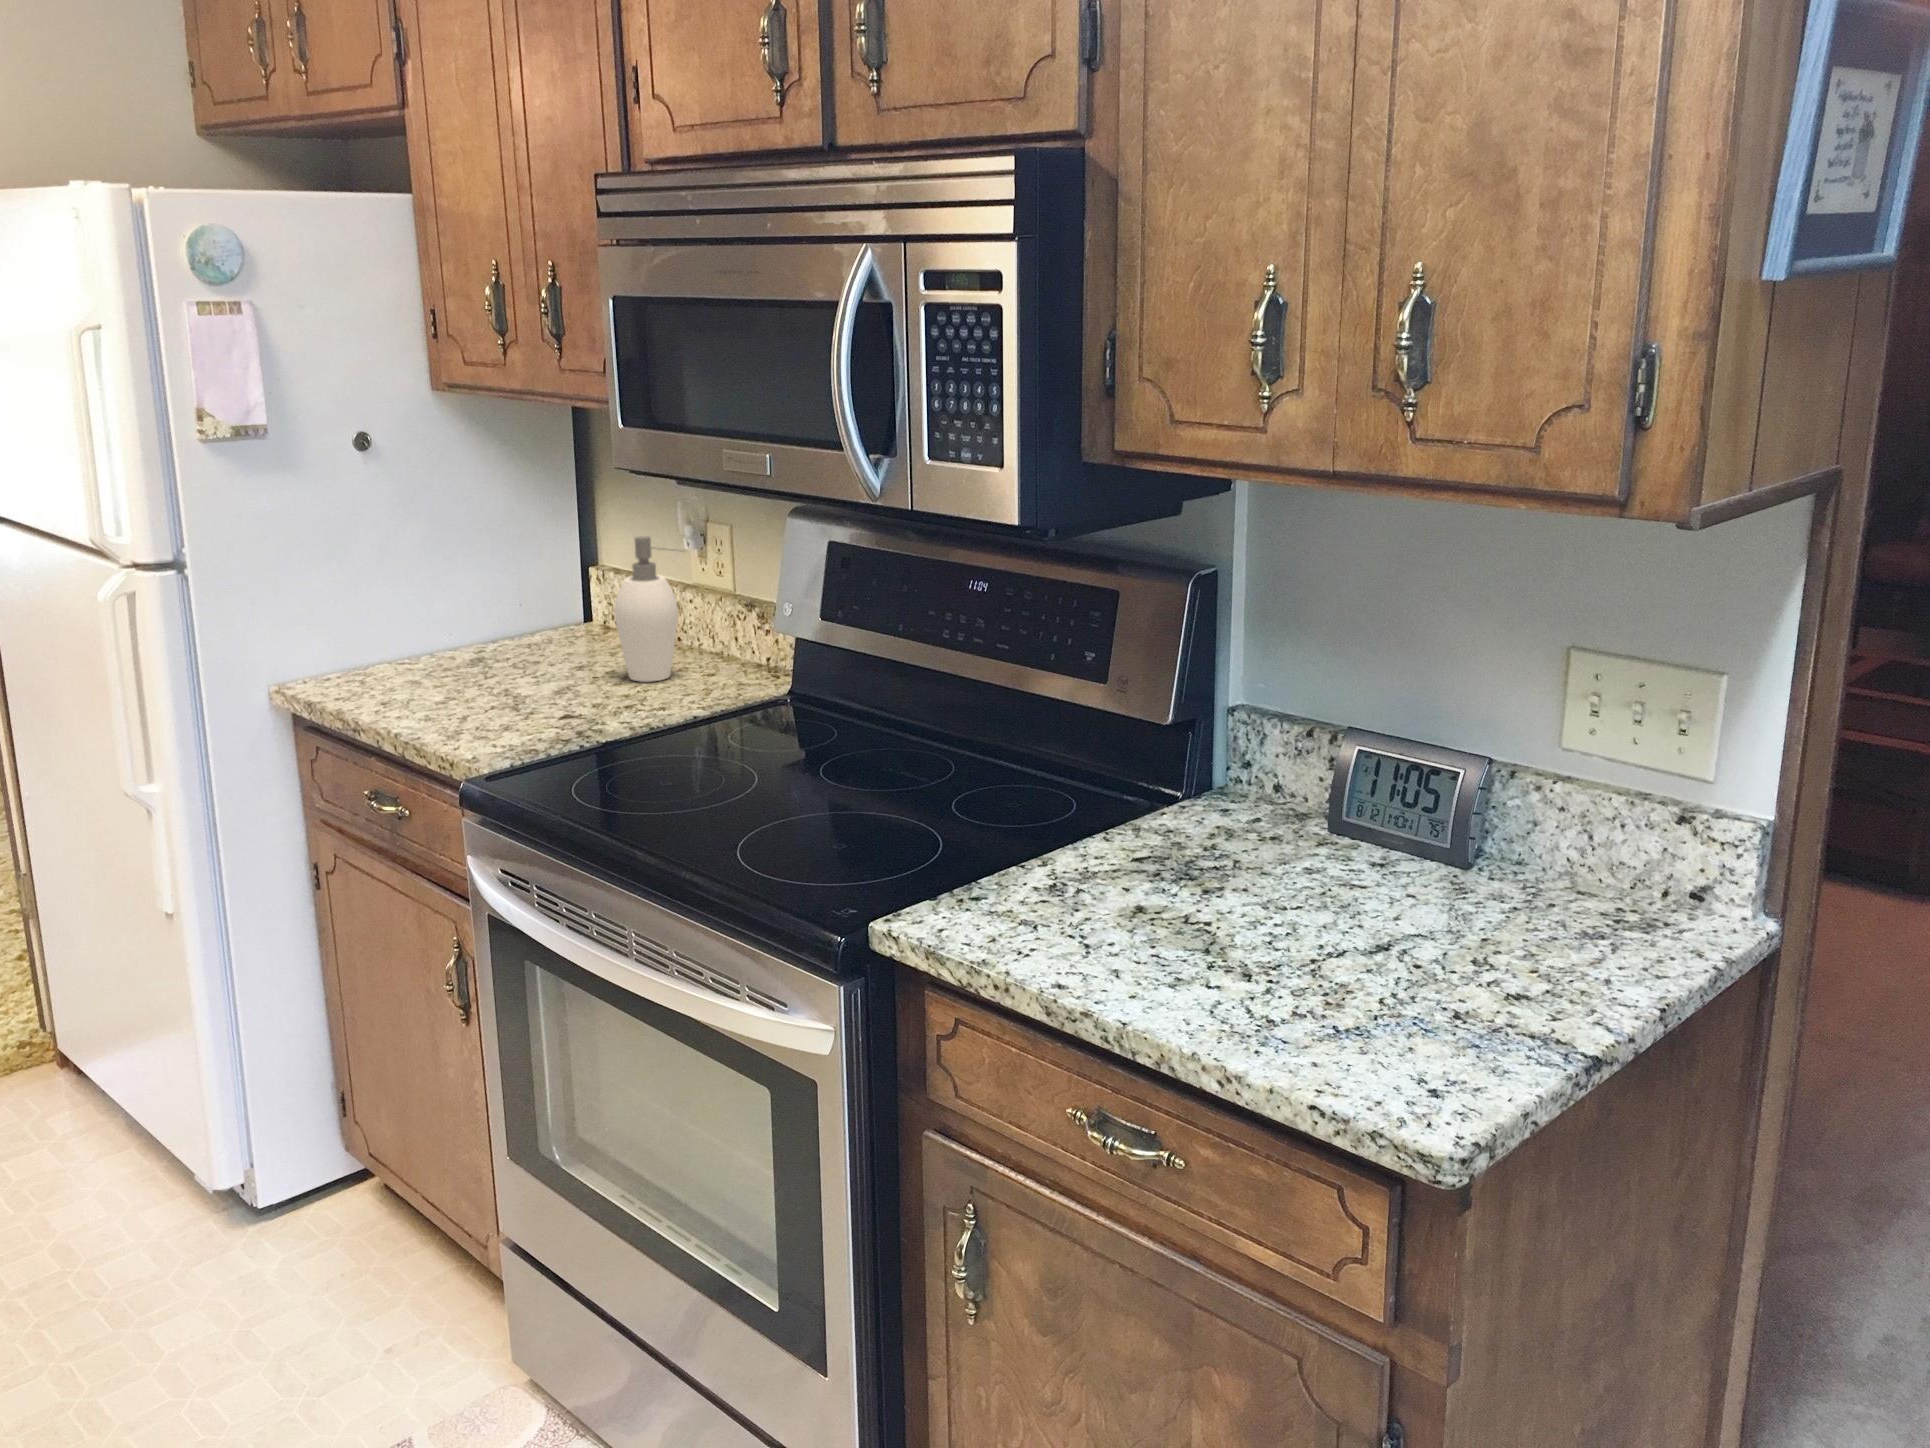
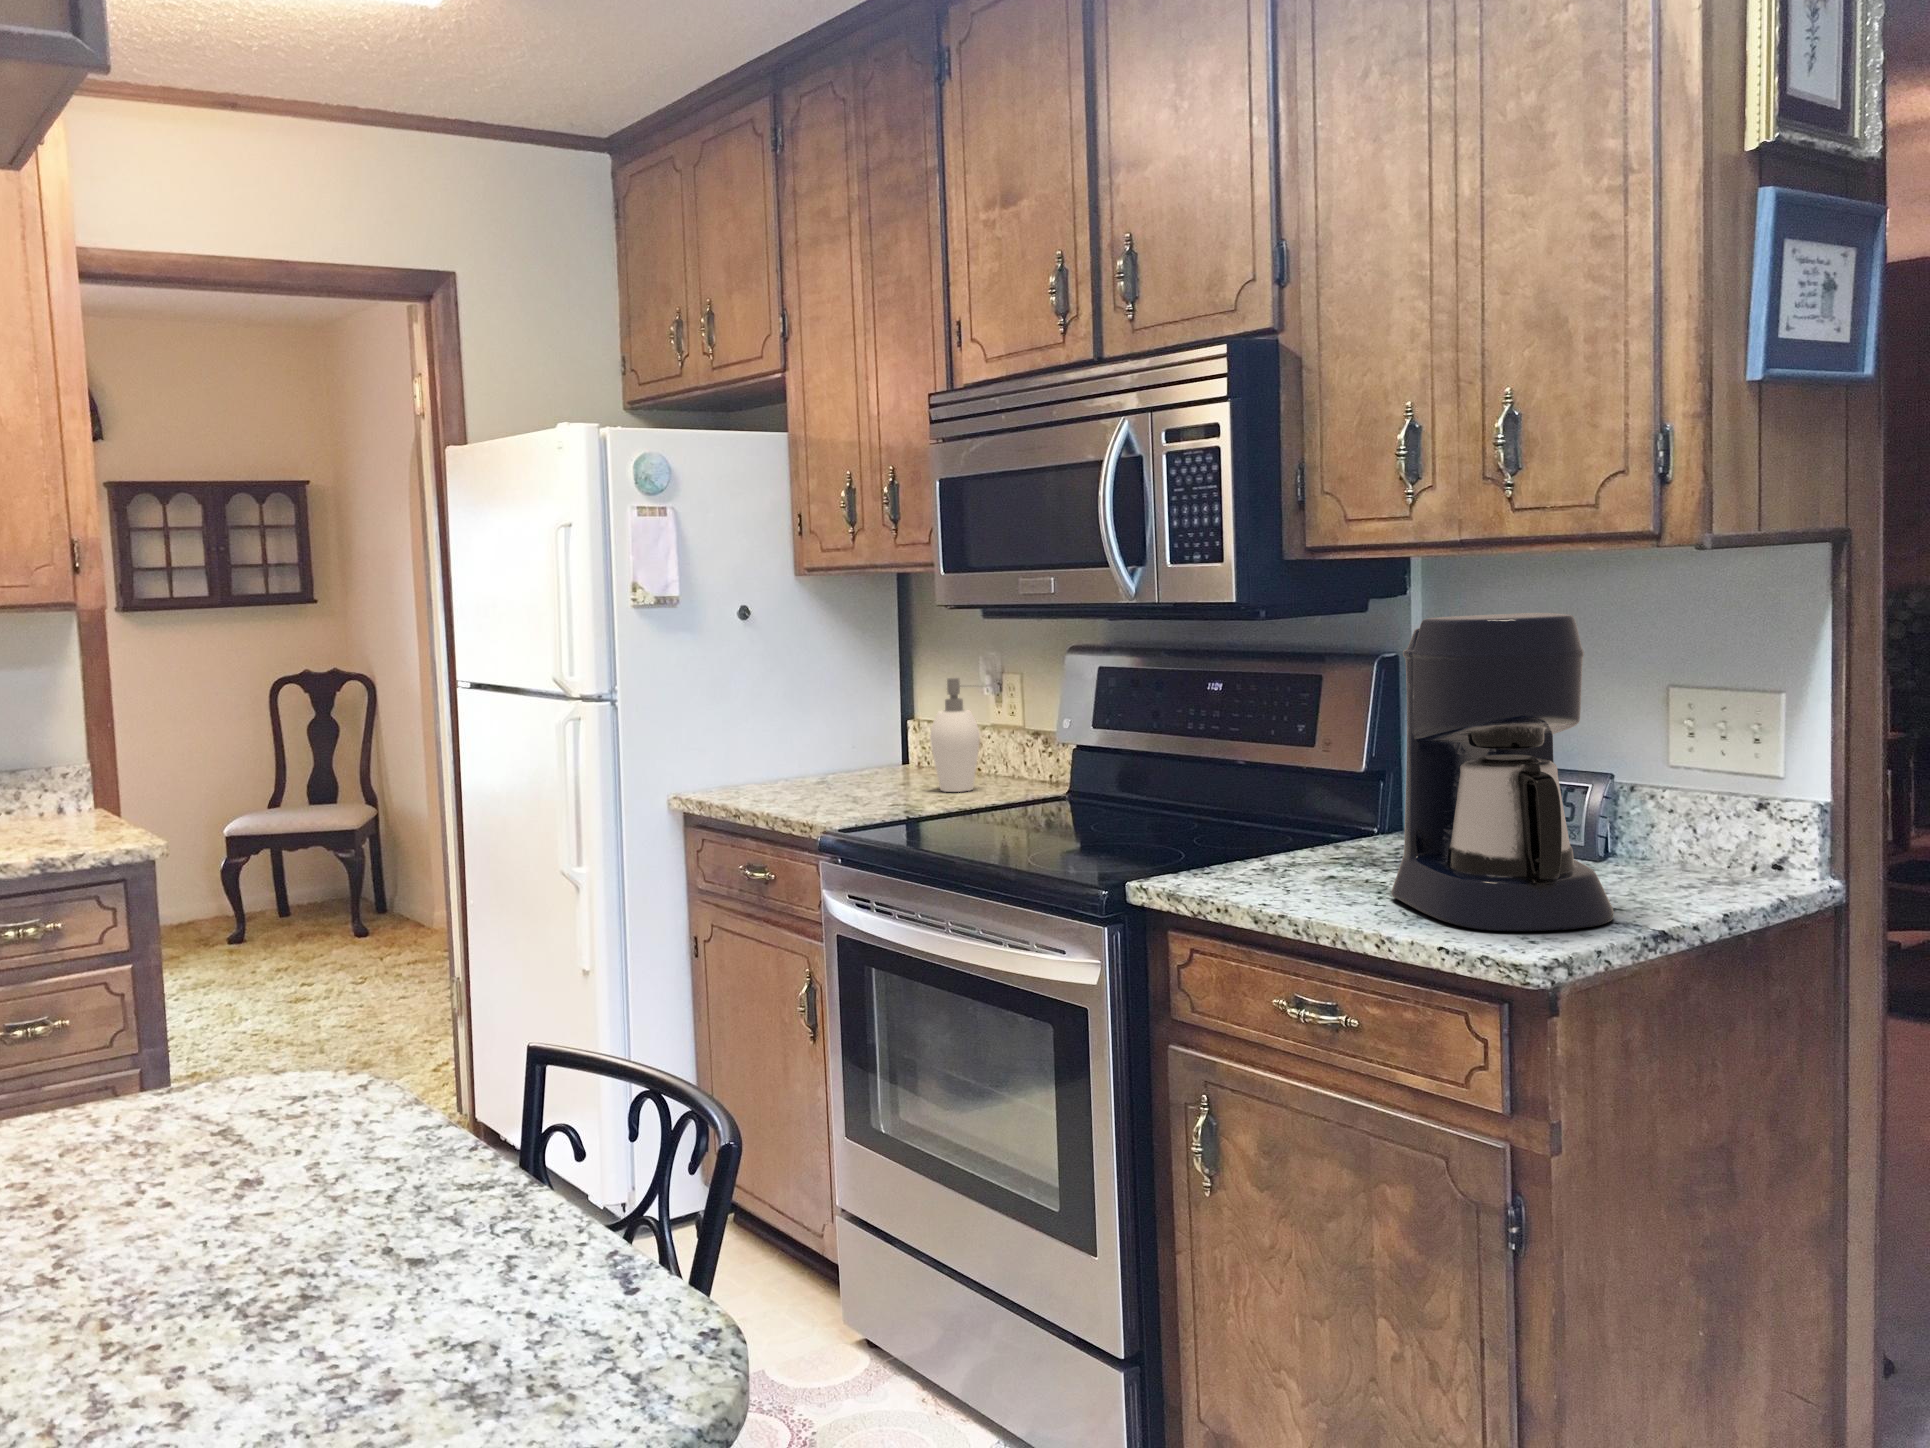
coffee maker: none [1226,598,1528,1070] -> present [1391,613,1614,931]

